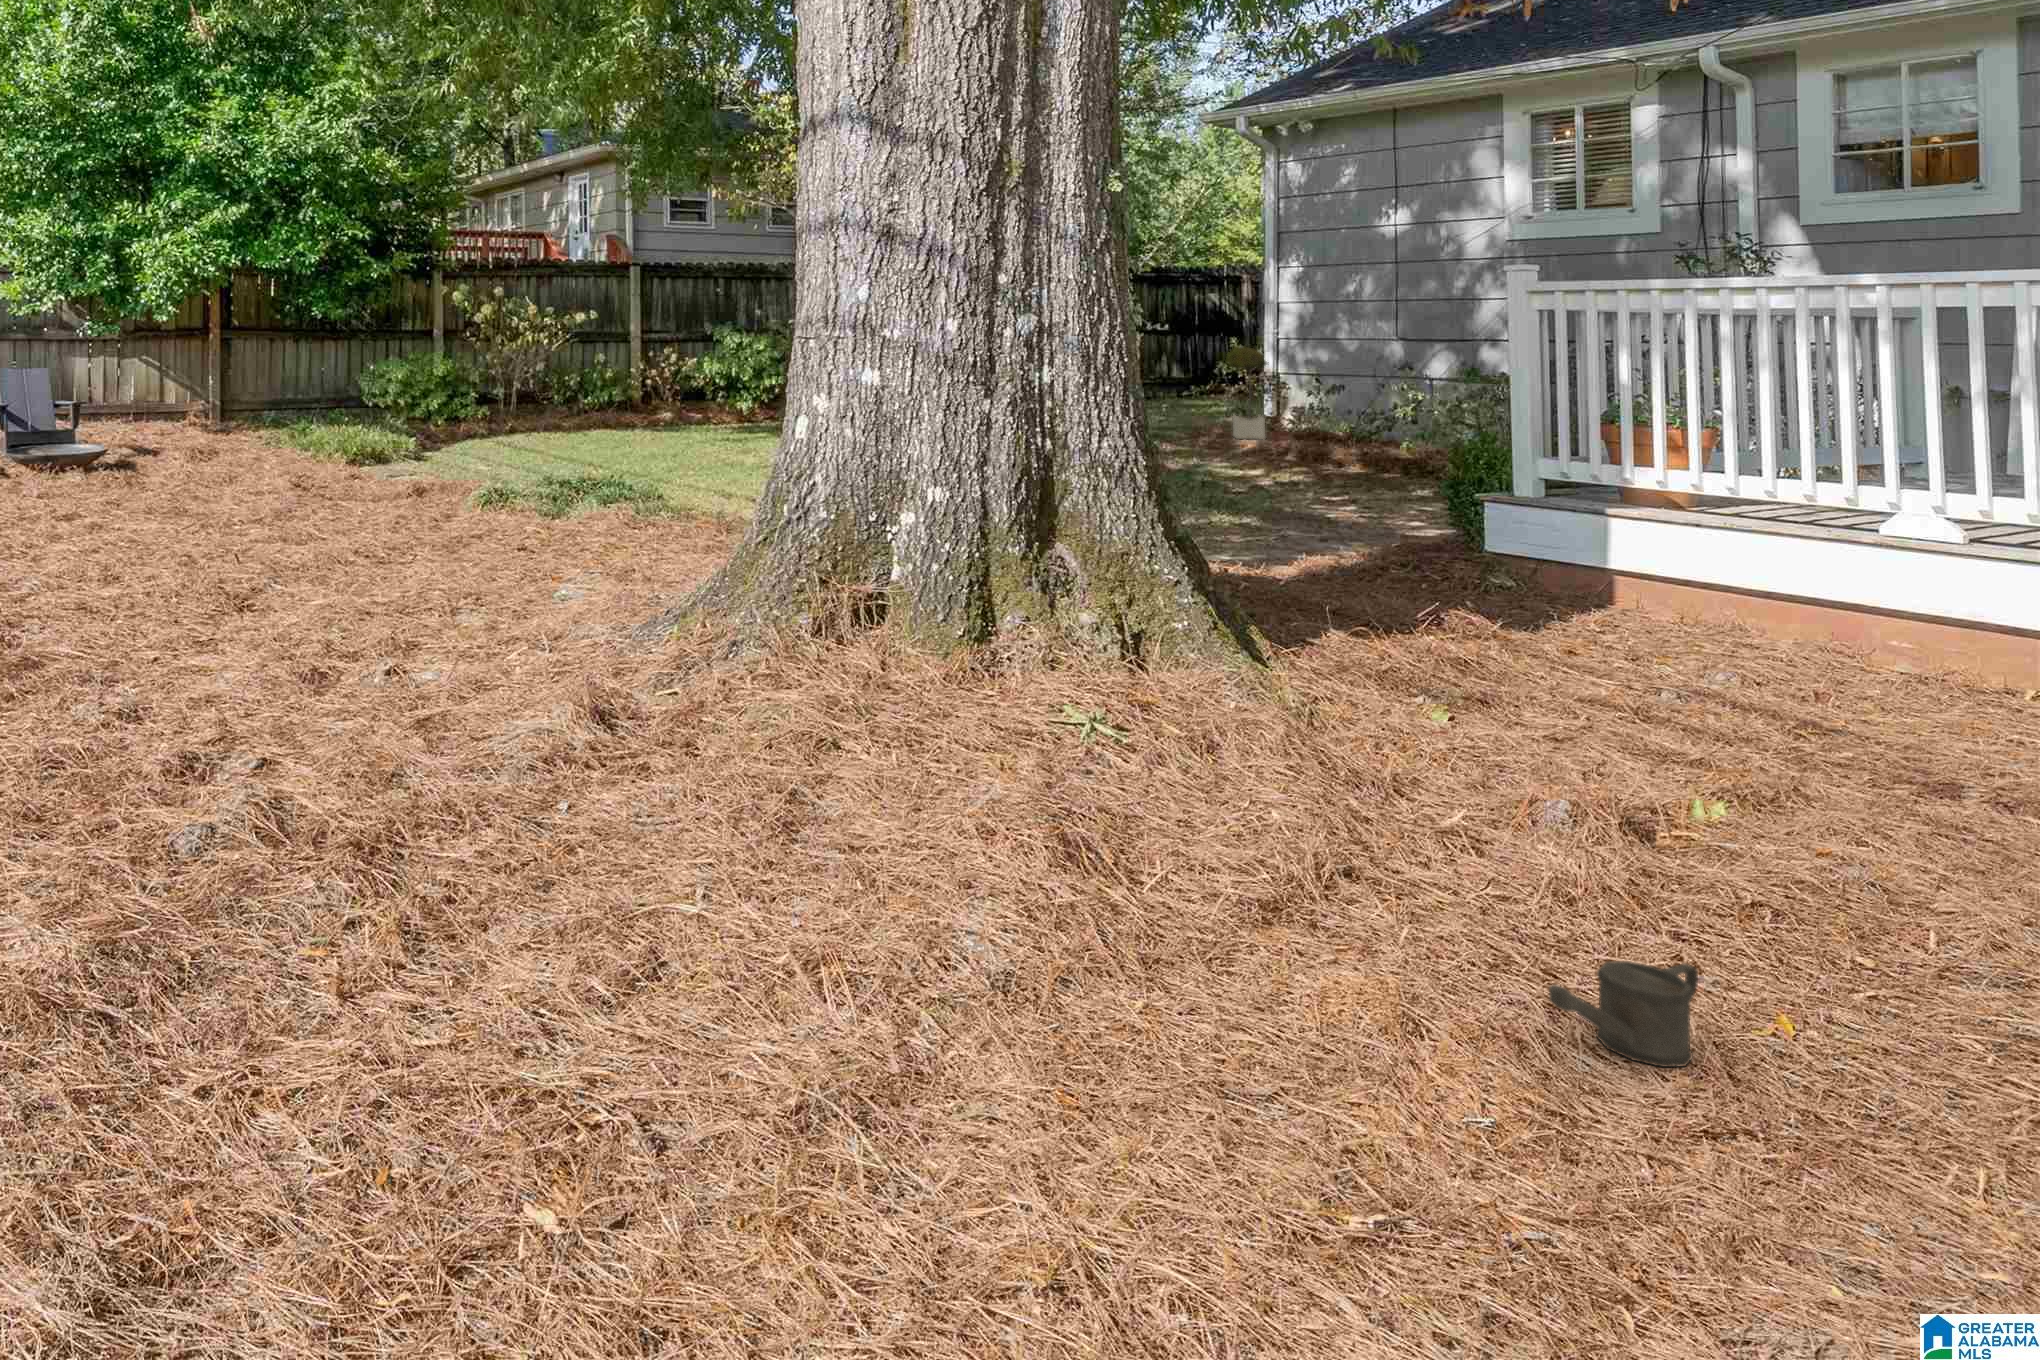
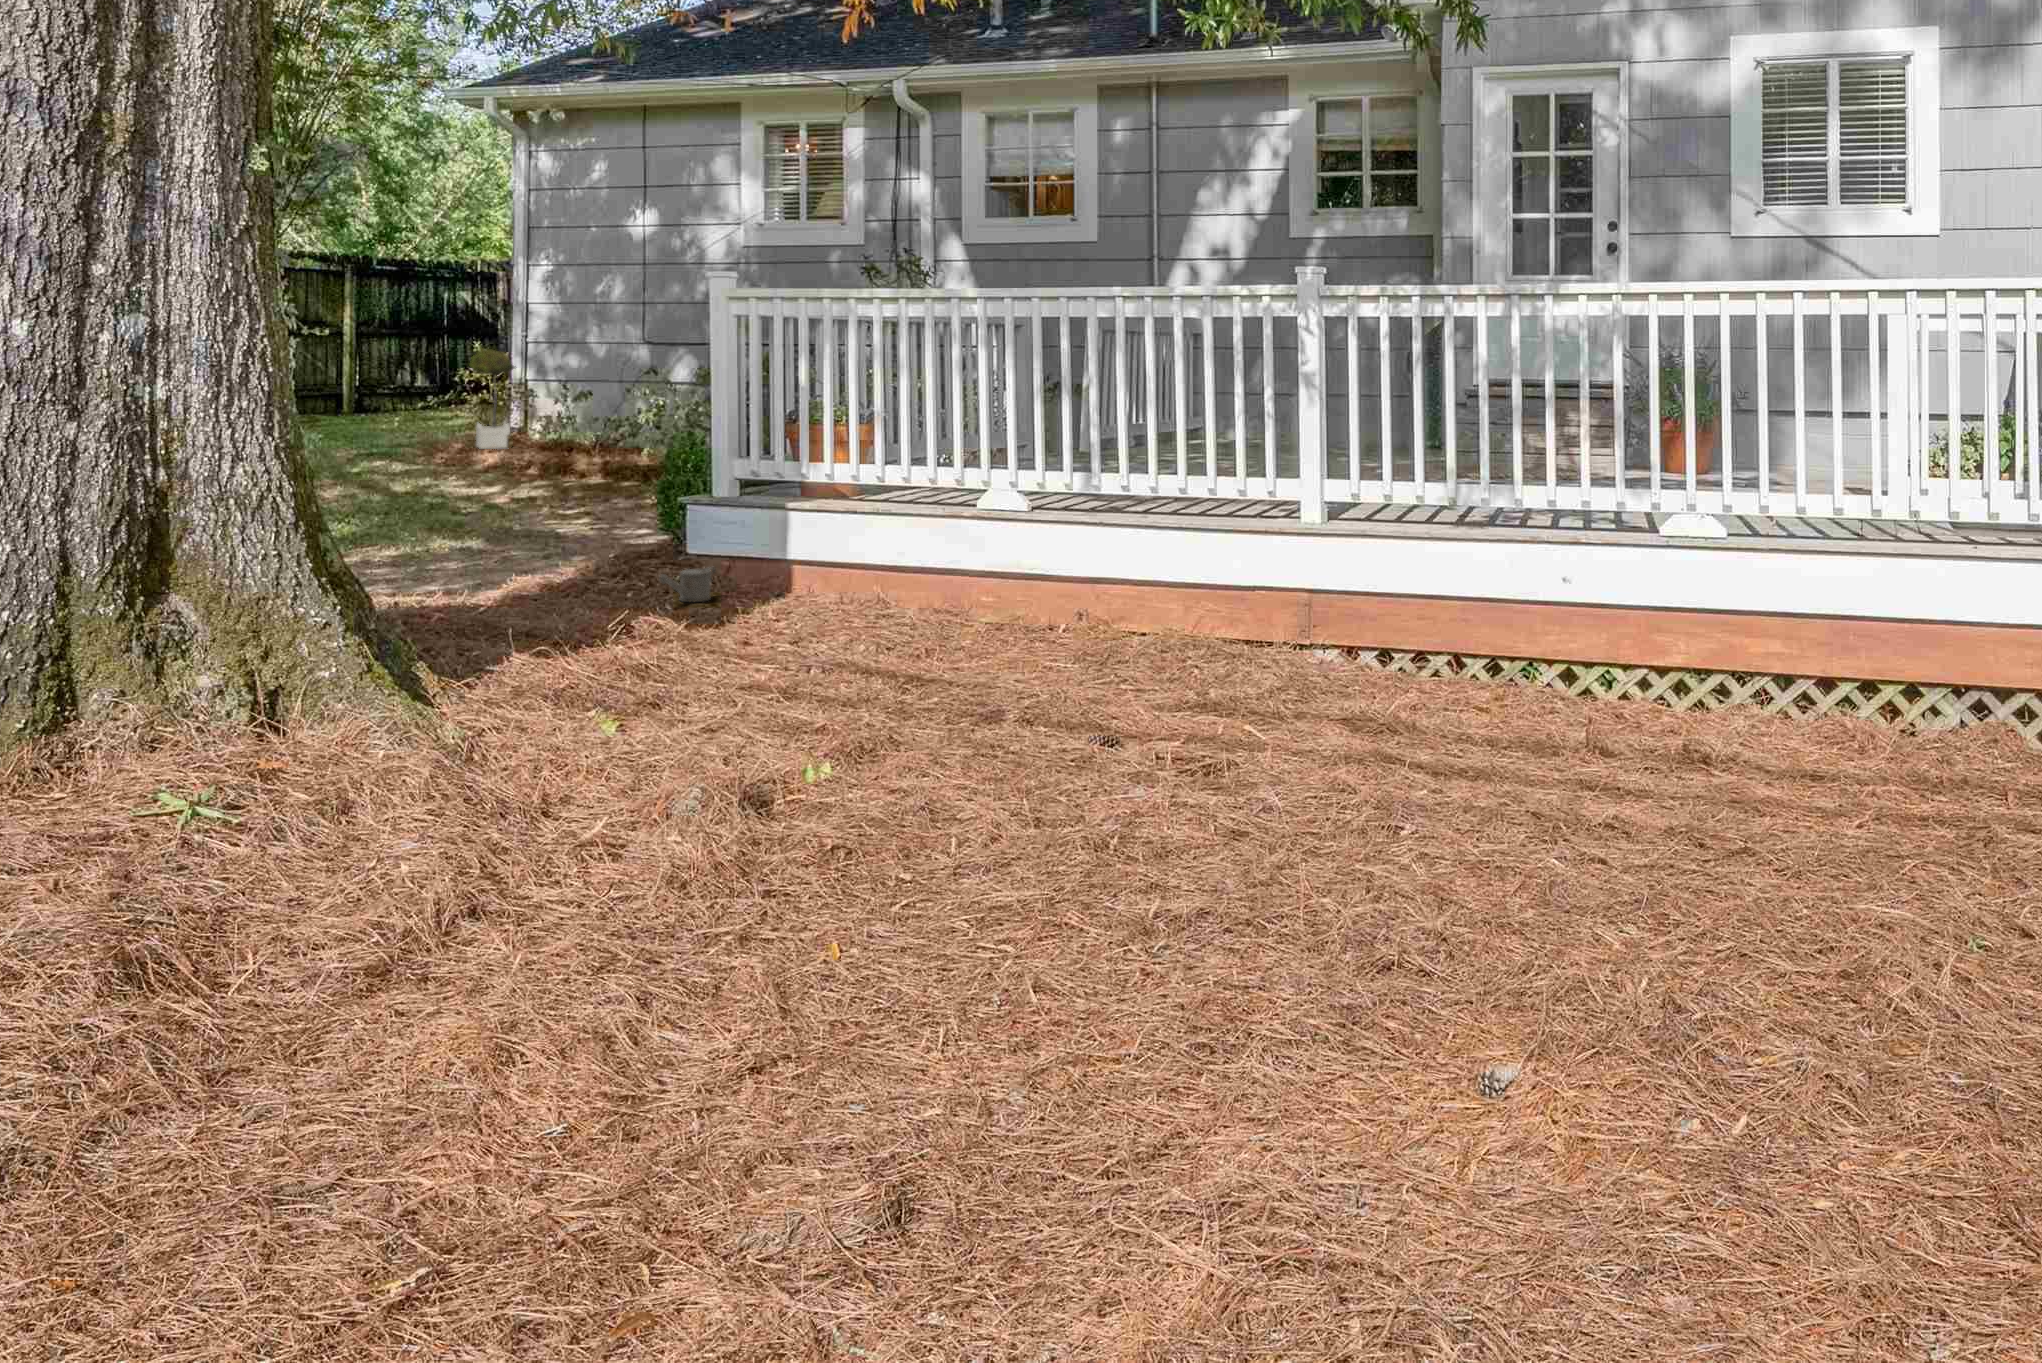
watering can: present [1549,961,1698,1067] -> present [660,567,716,602]

